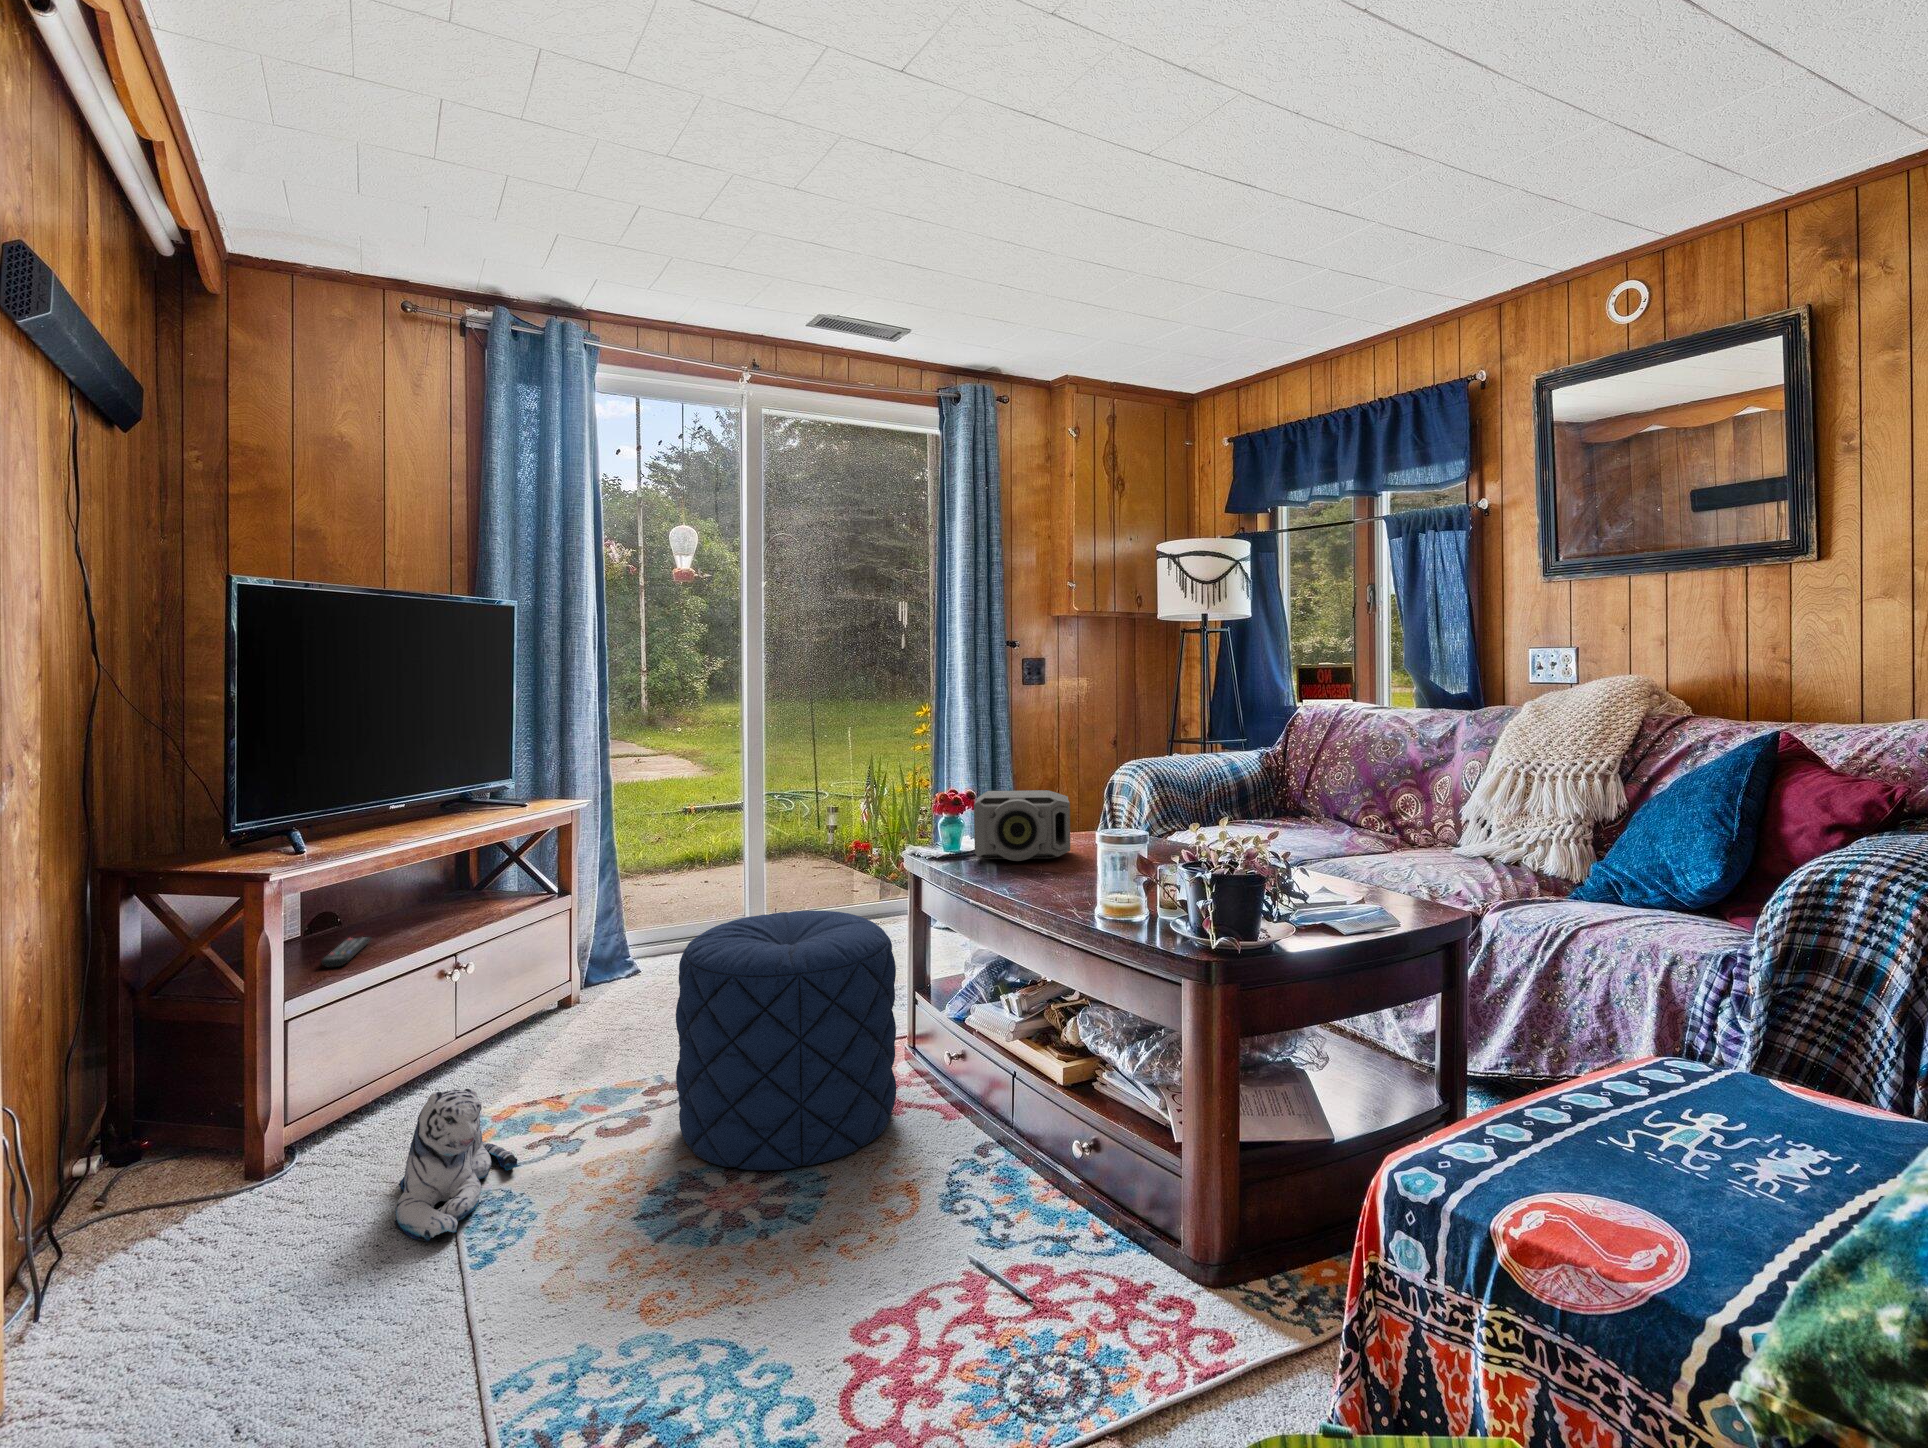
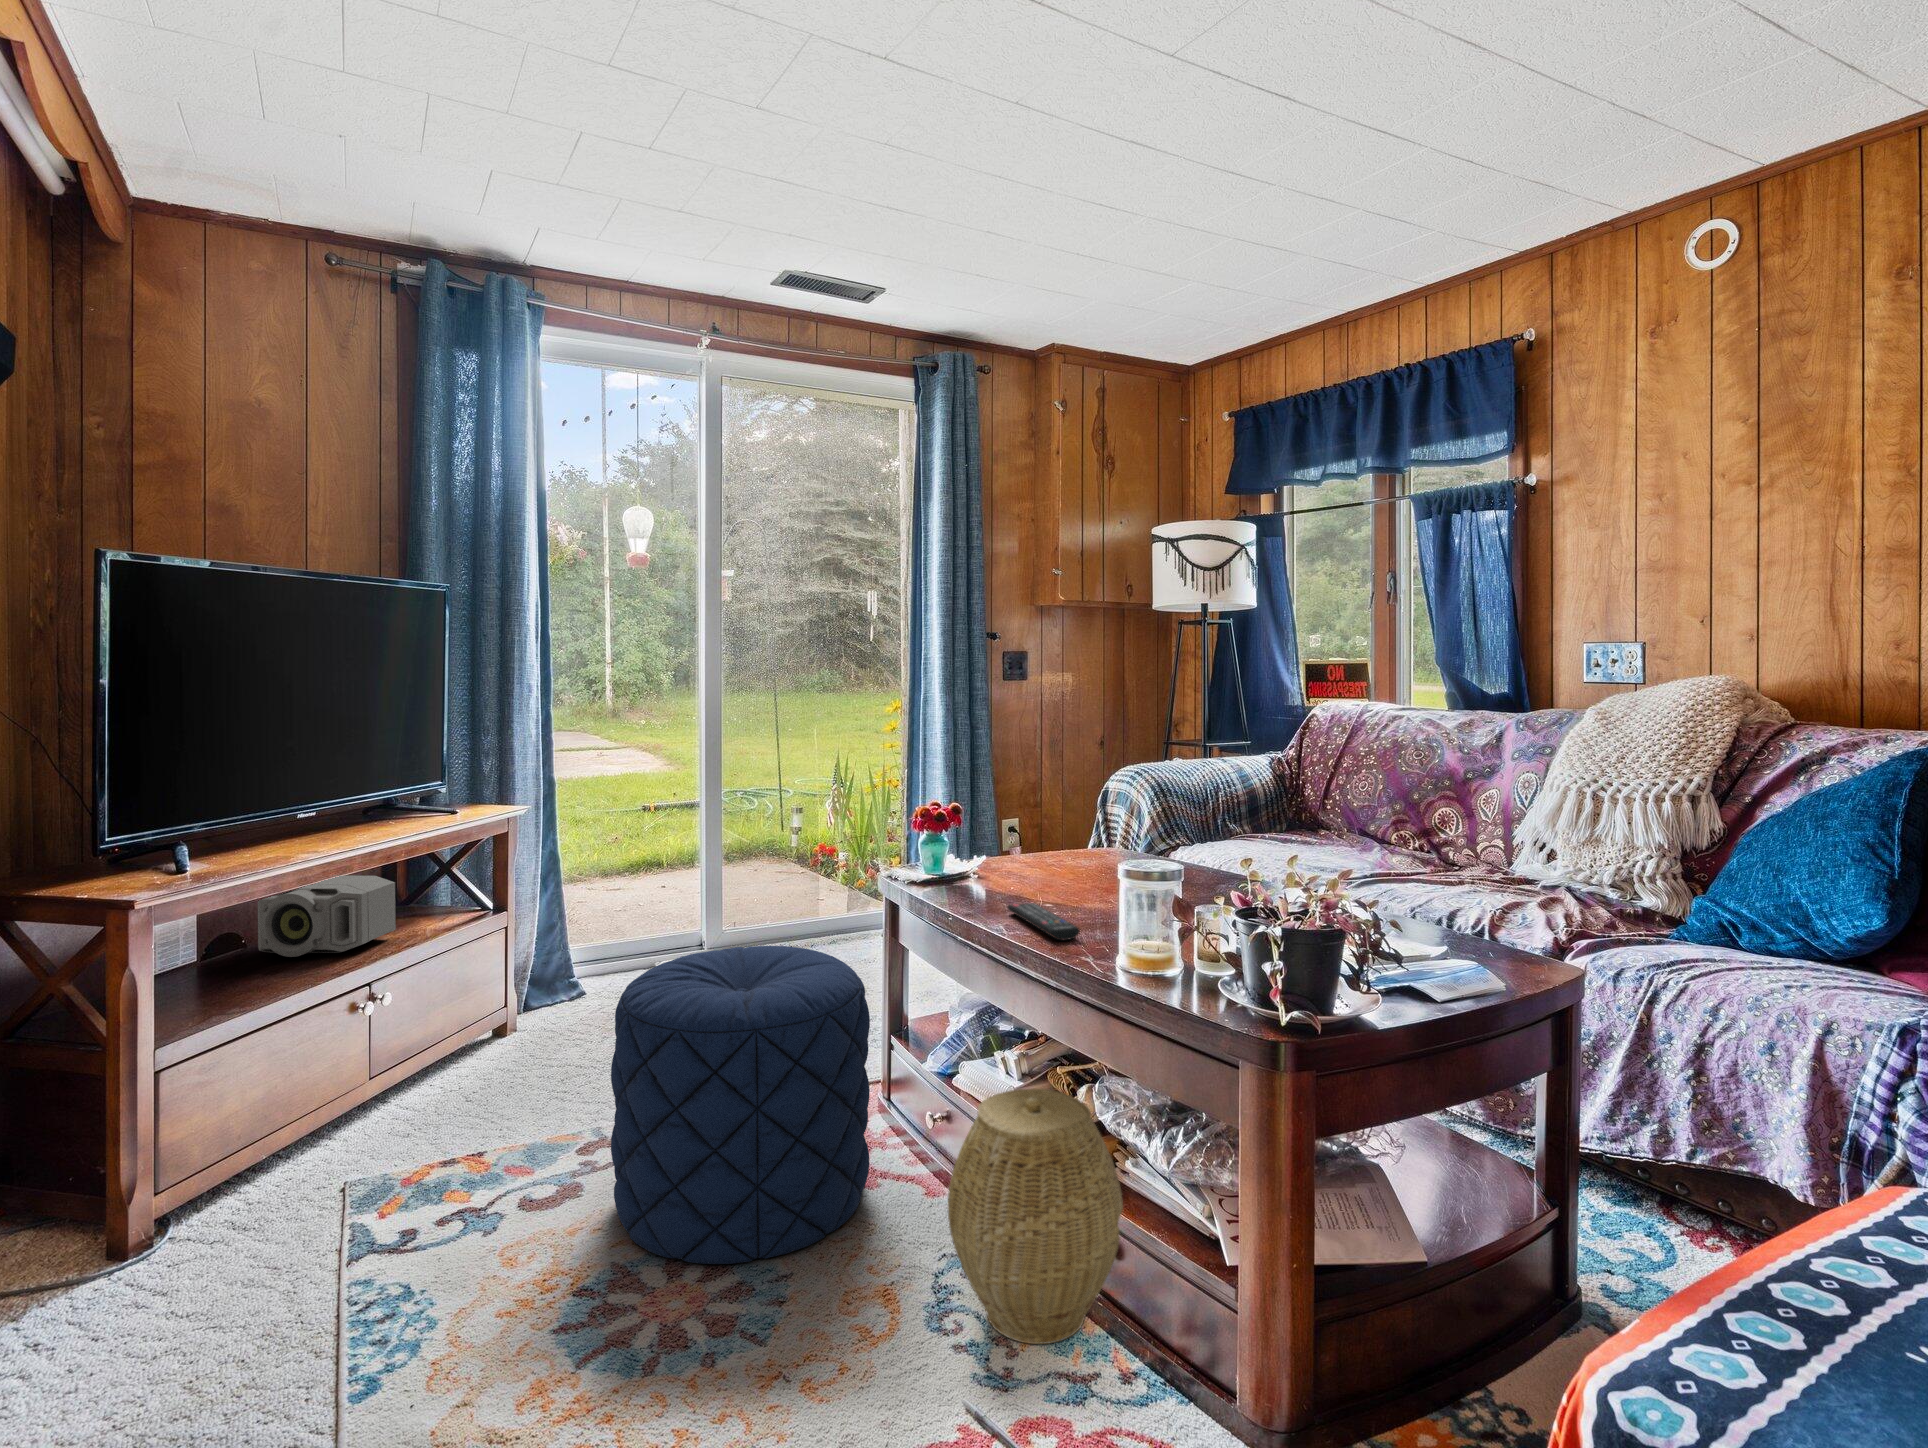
speaker: present [974,790,1070,861] -> present [258,876,396,957]
remote control: present [321,937,372,967] -> present [1008,903,1080,940]
woven basket: none [958,1018,1101,1220] -> present [948,1089,1123,1344]
plush toy: present [395,1089,518,1242] -> none [270,1163,423,1357]

